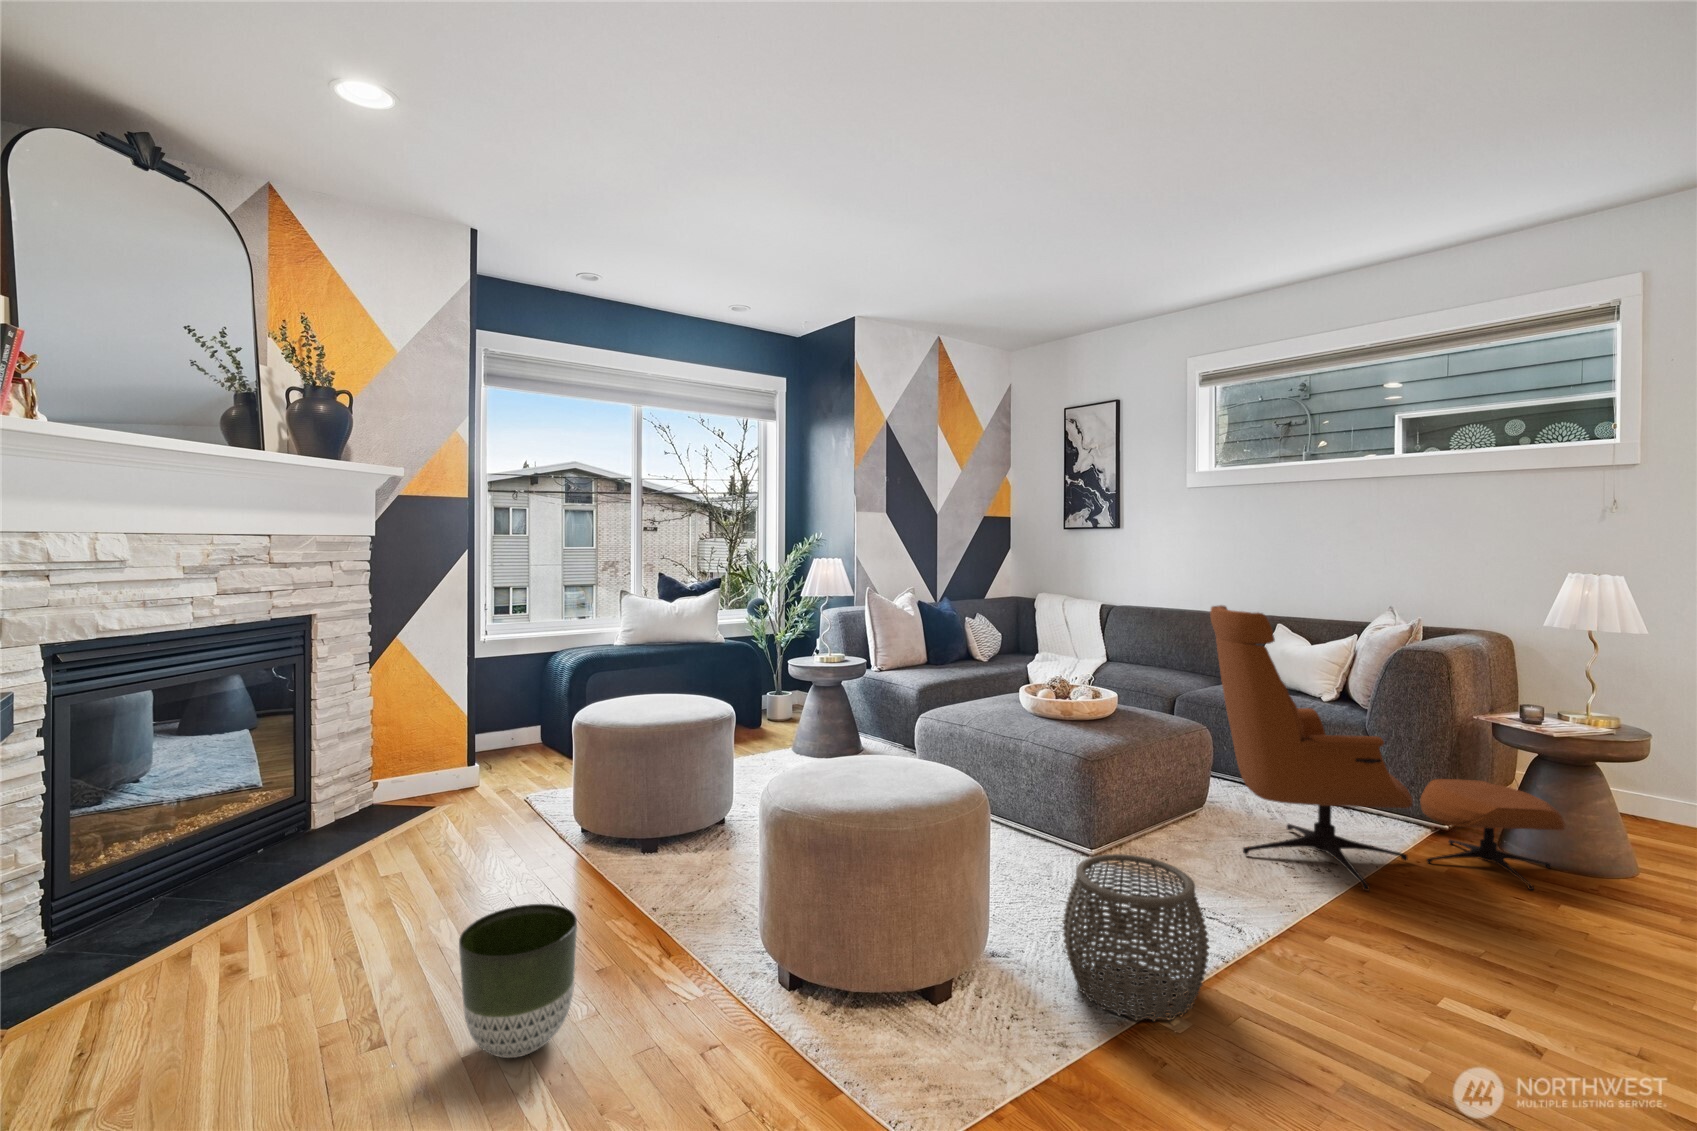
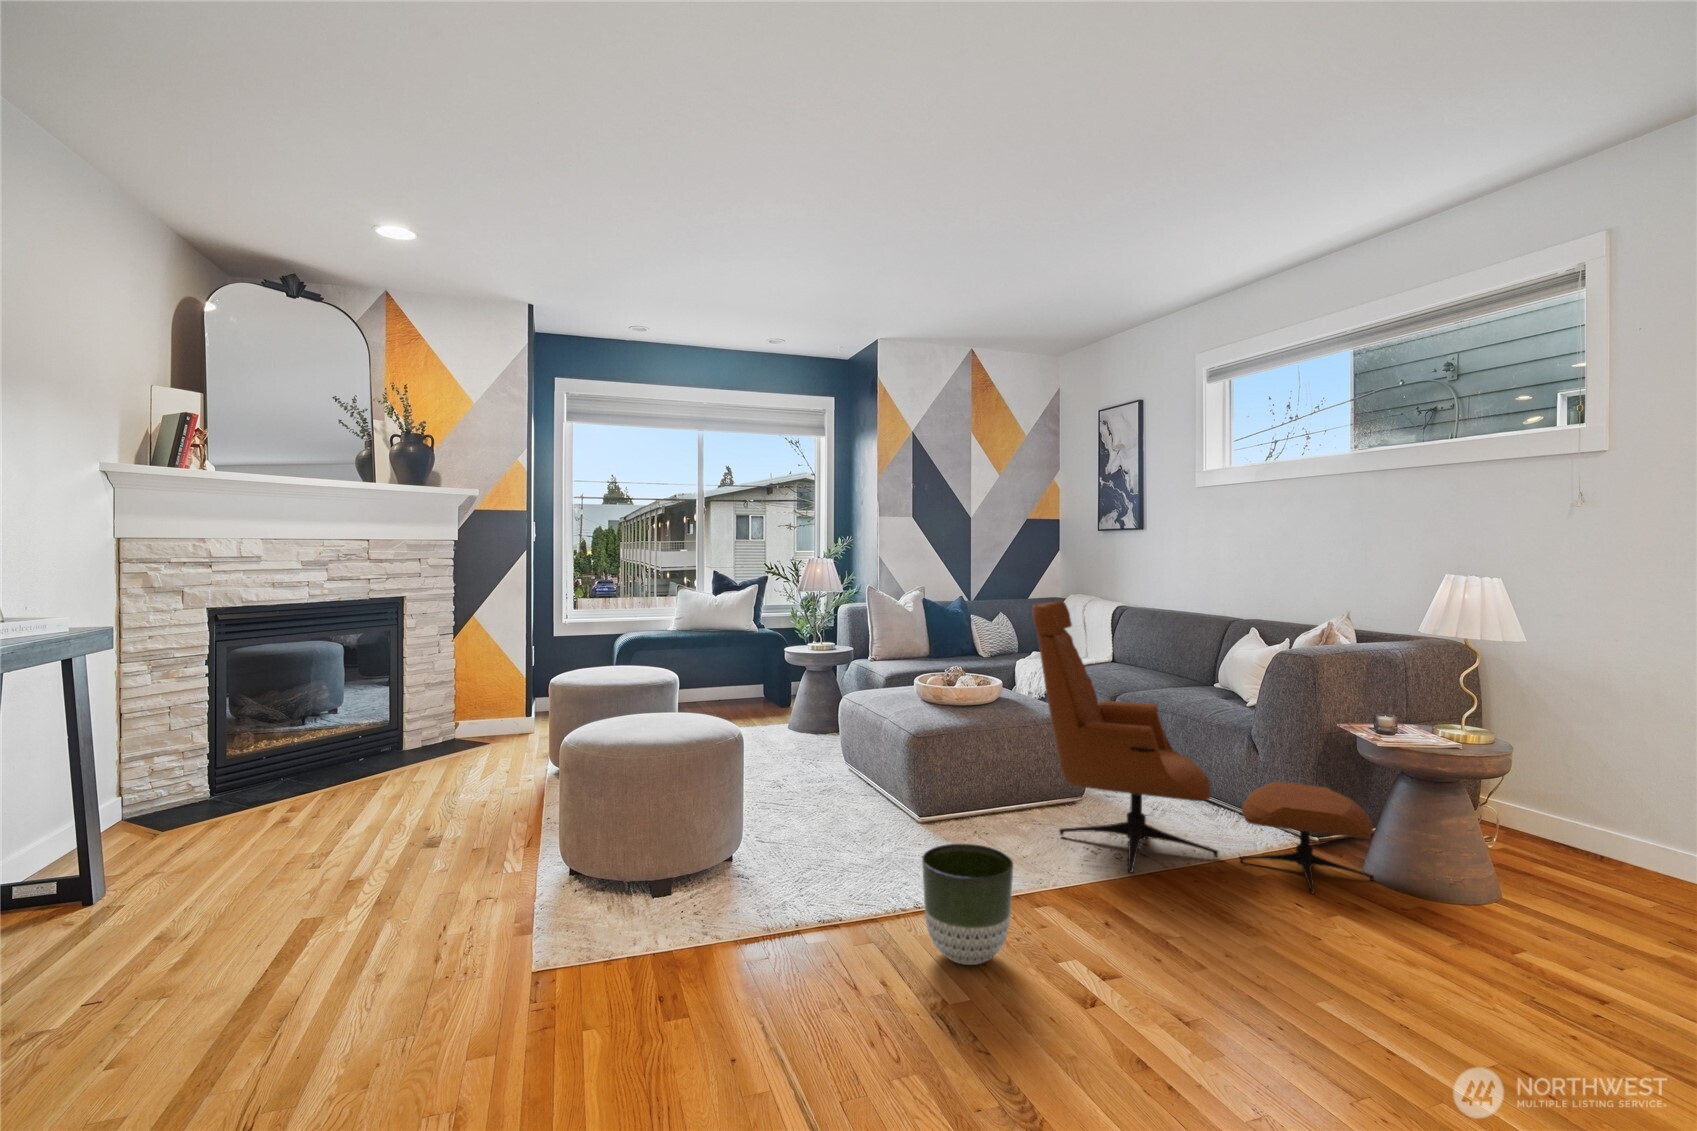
woven basket: present [1063,854,1209,1022] -> none [749,797,862,924]
planter: present [459,904,577,1058] -> present [922,843,1013,965]

